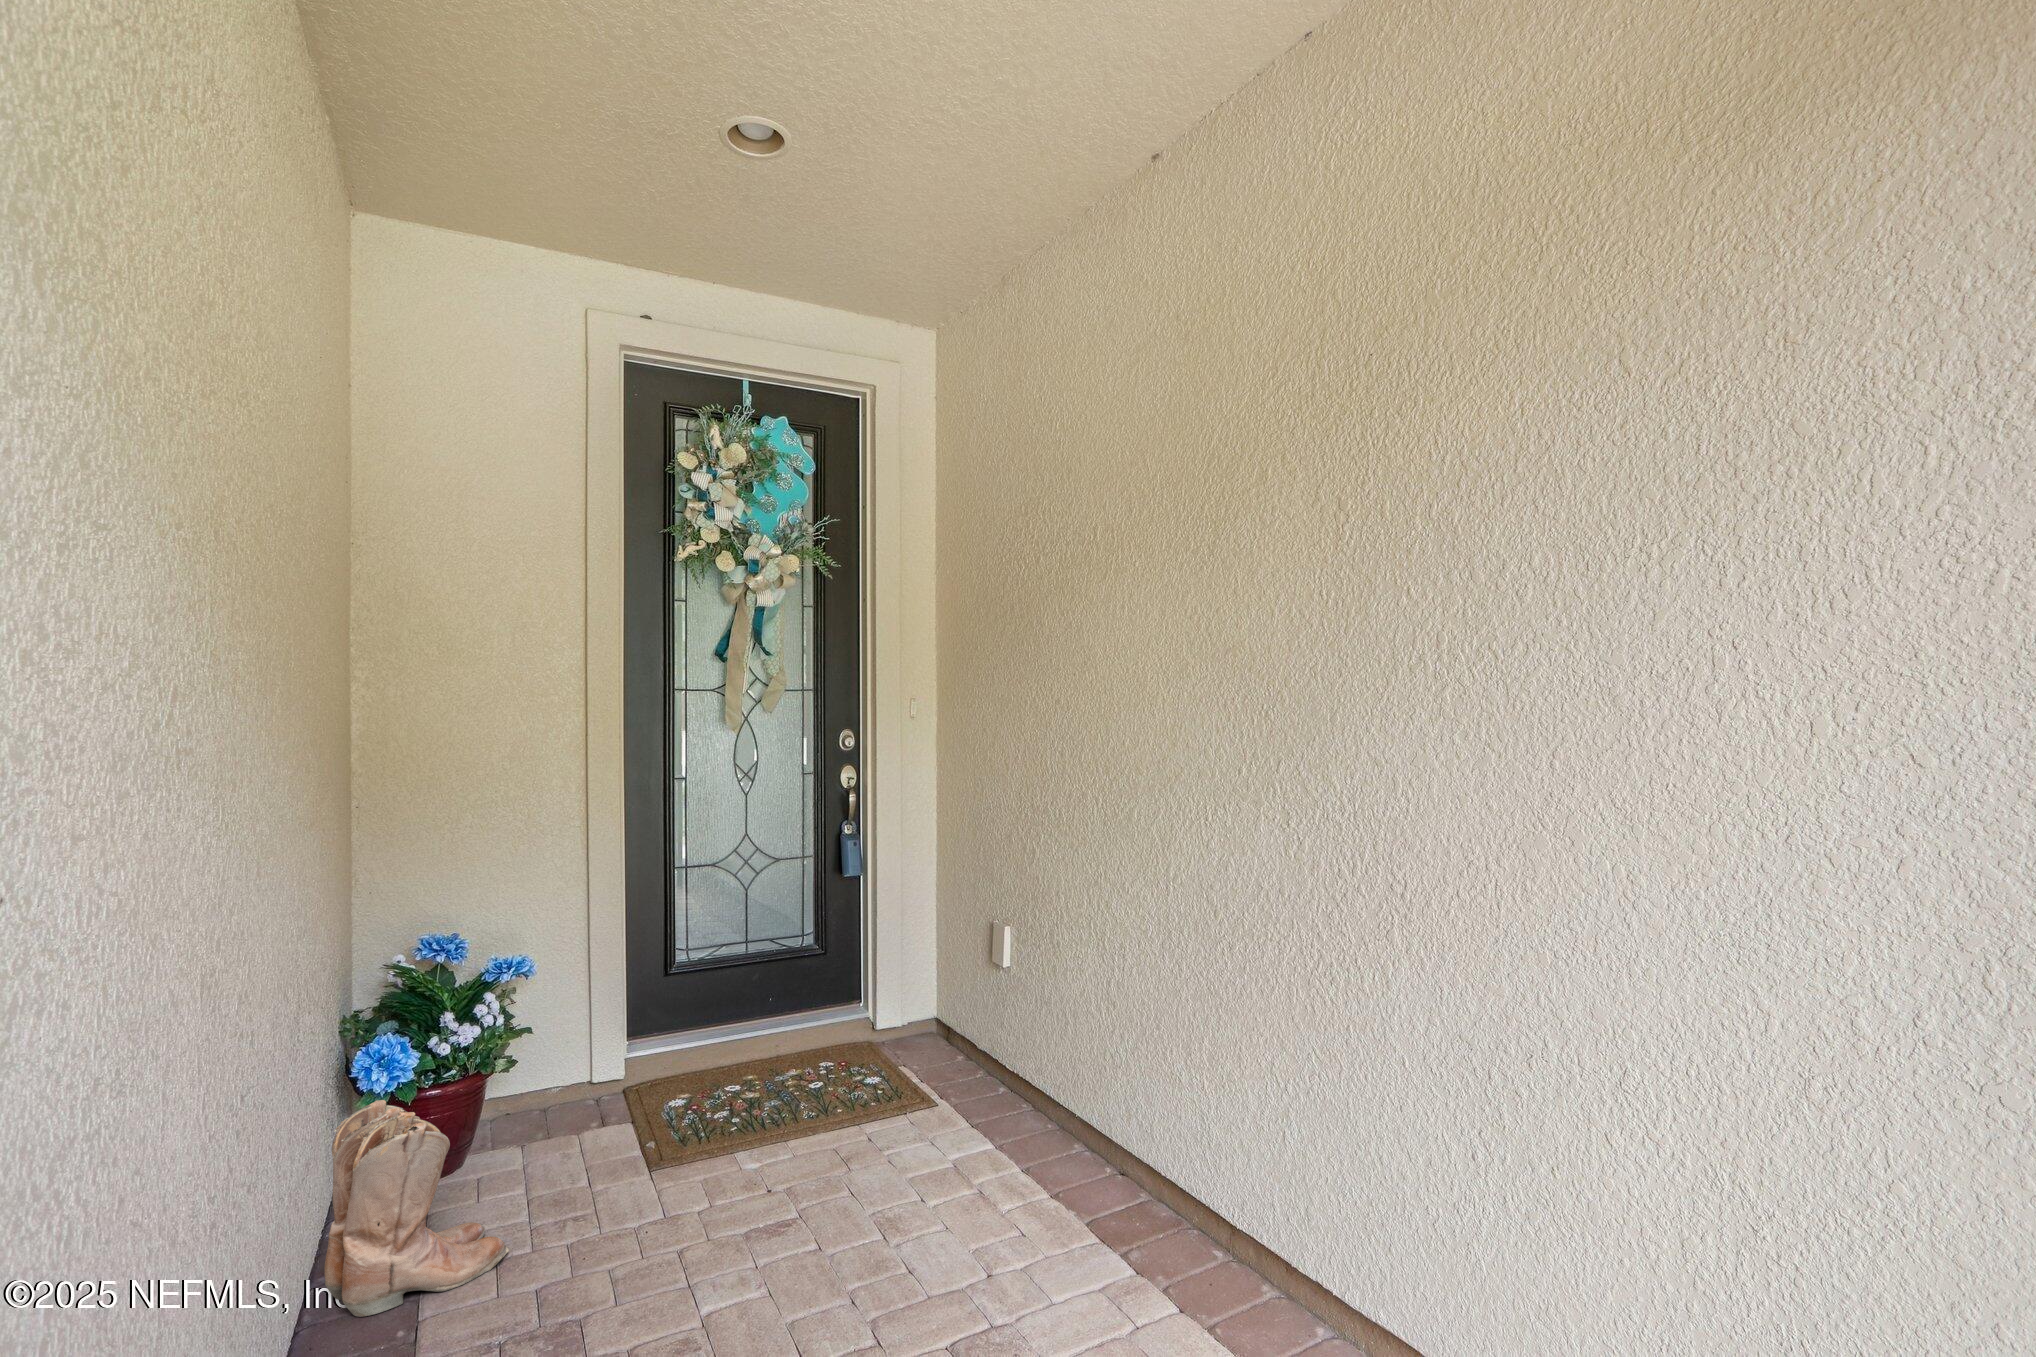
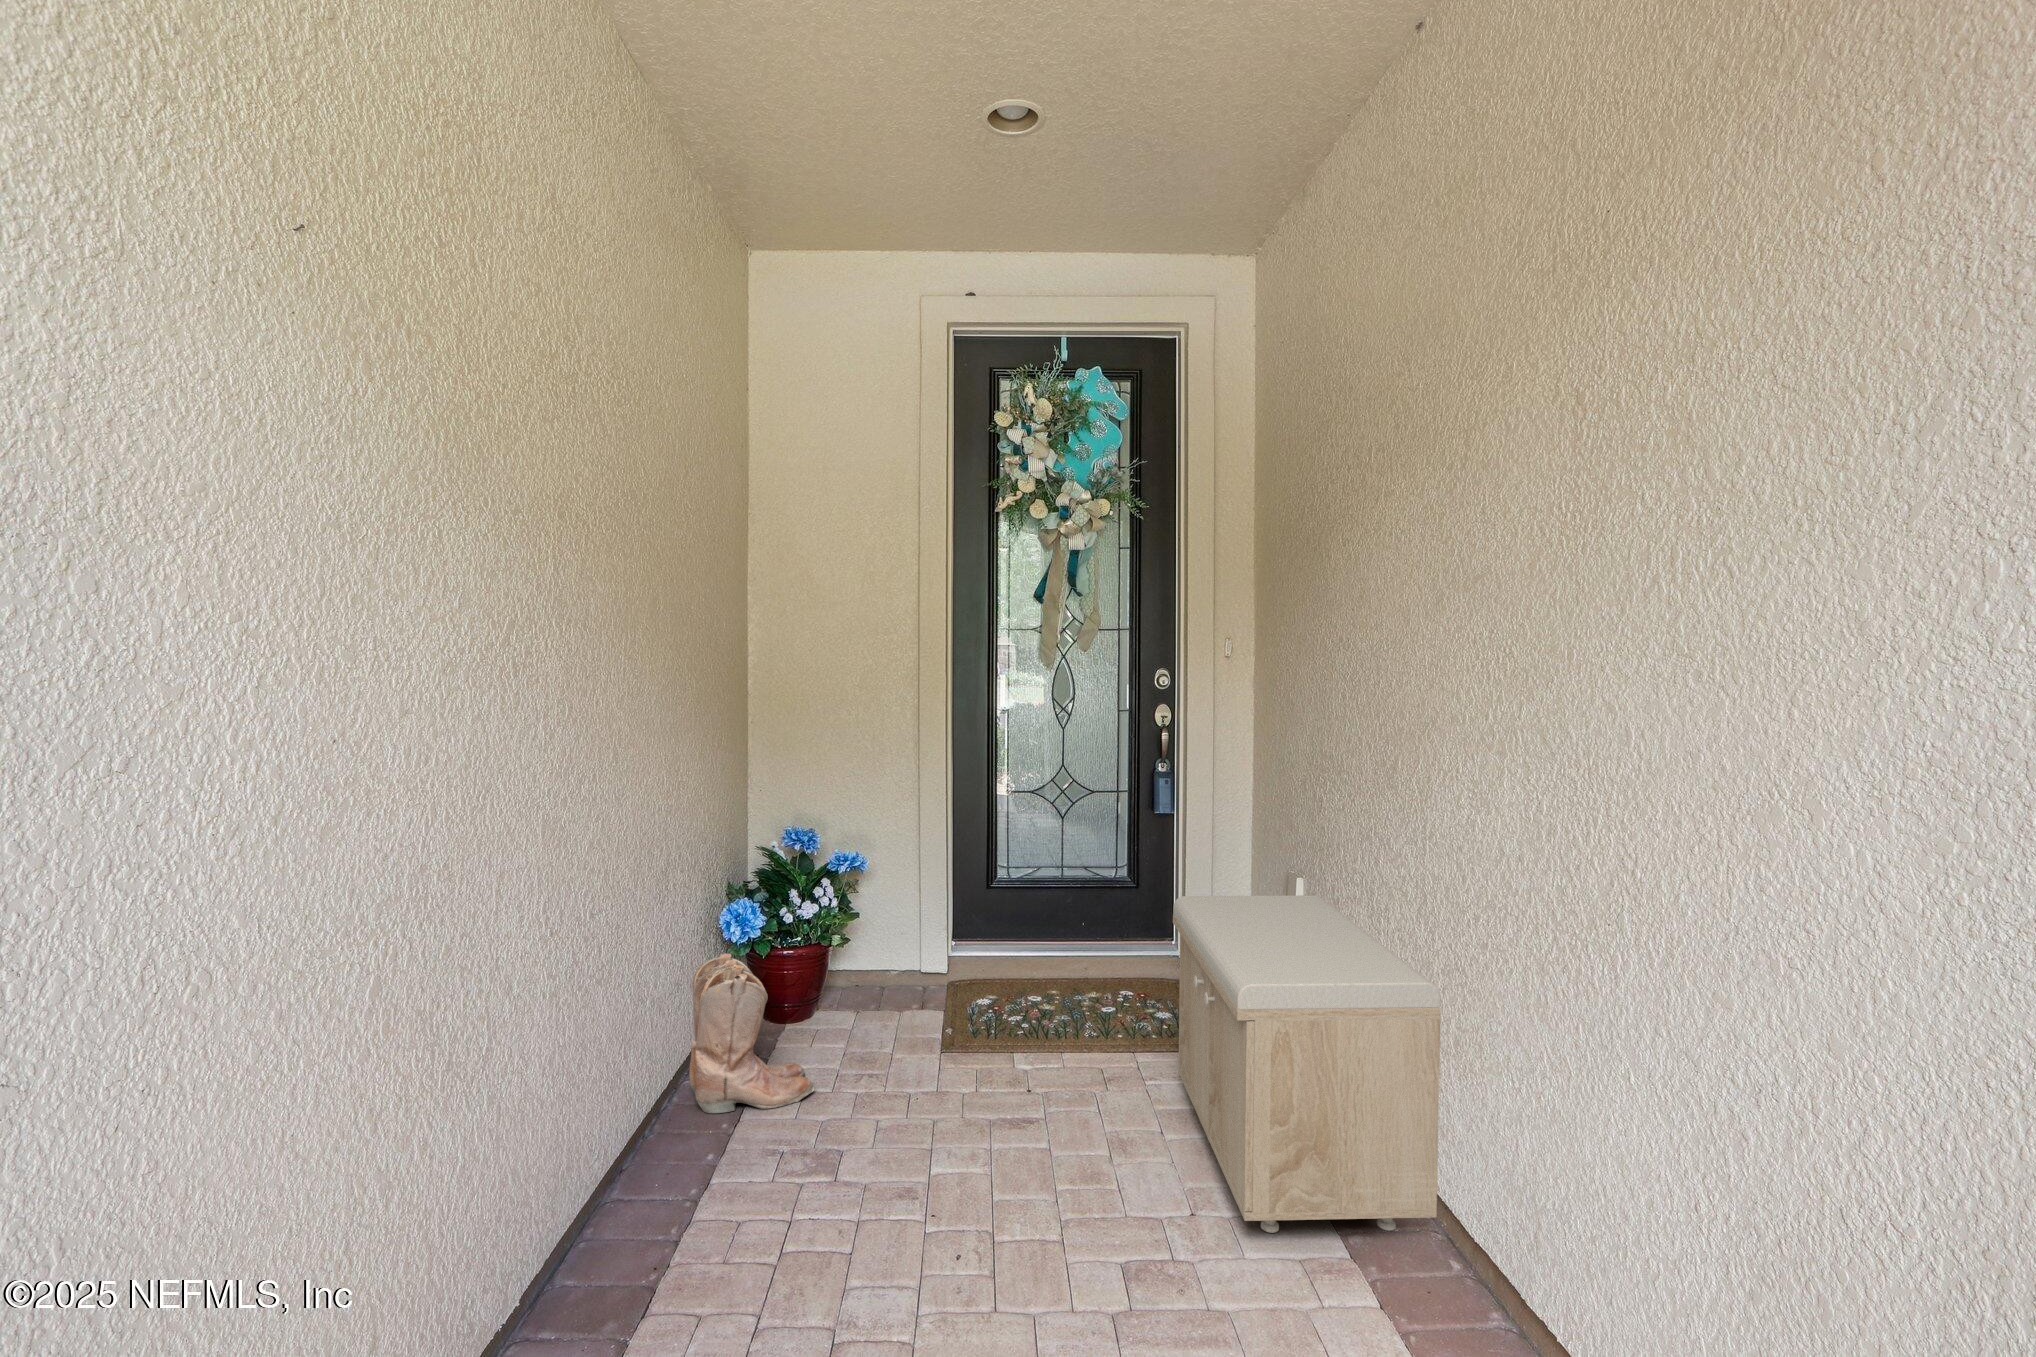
storage bench: none [919,940,1207,1277] -> present [1173,895,1441,1233]

